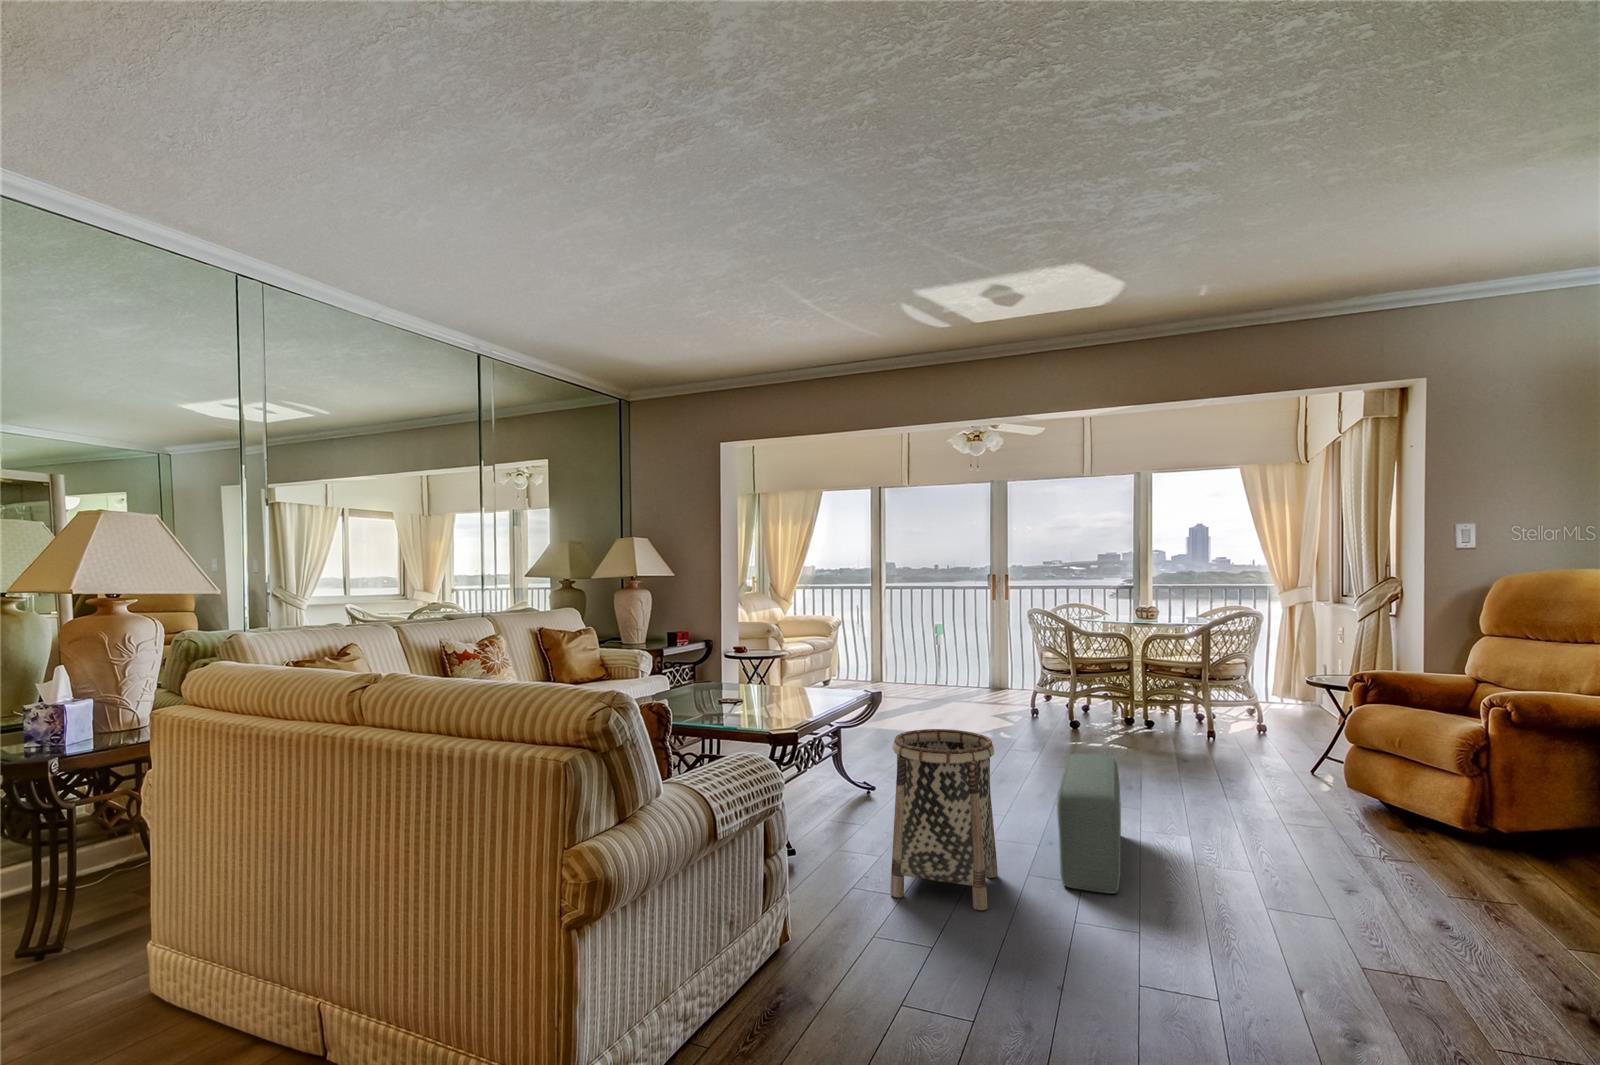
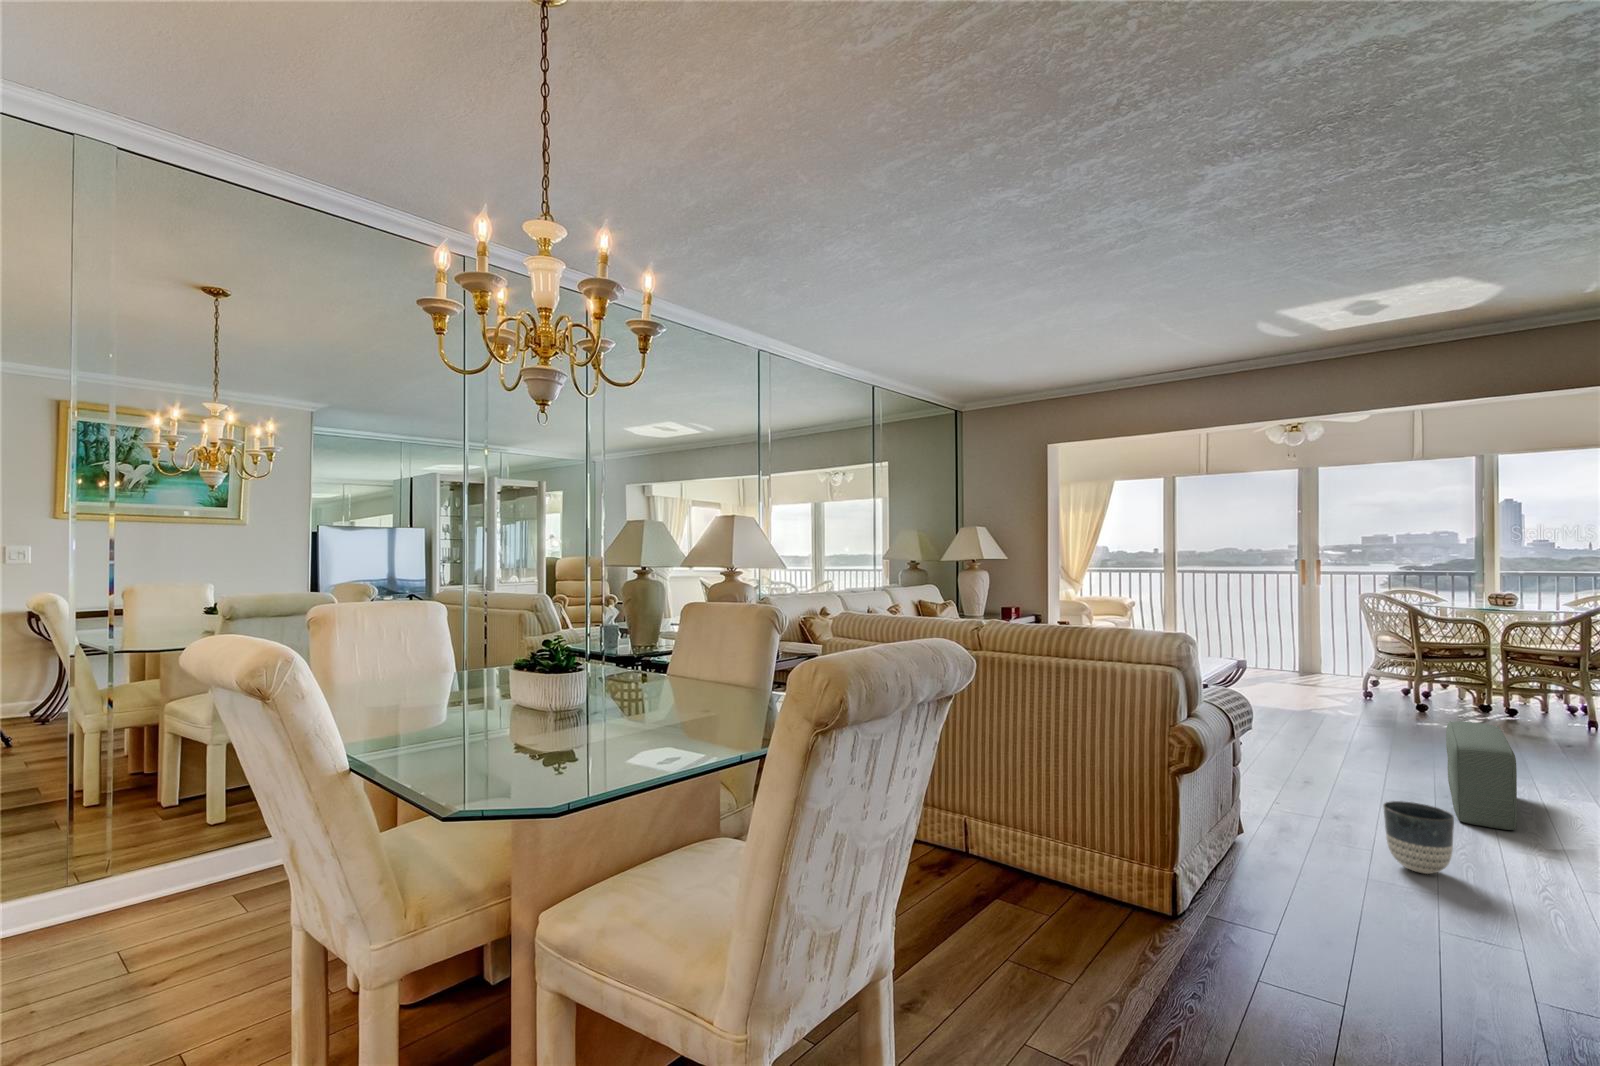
basket: present [891,729,998,910] -> none [1296,691,1394,829]
planter: none [951,887,1027,992] -> present [1383,801,1454,874]

